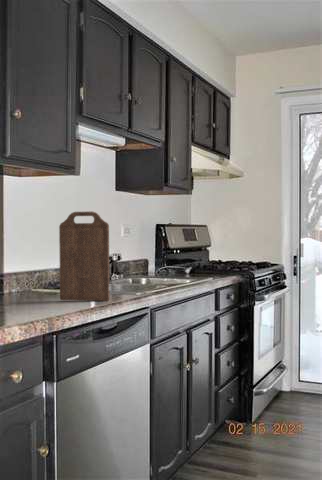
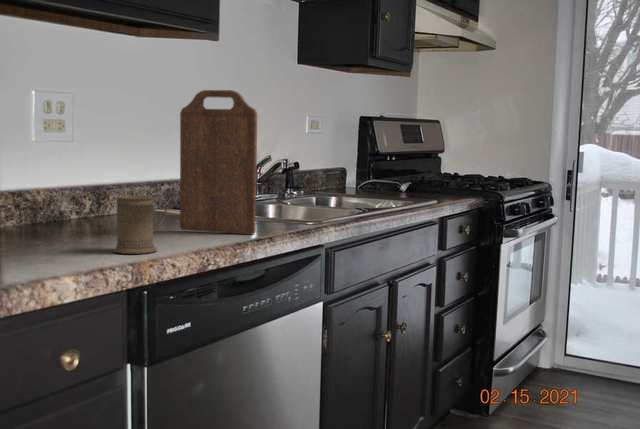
mug: none [28,278,60,314] -> present [114,195,167,254]

